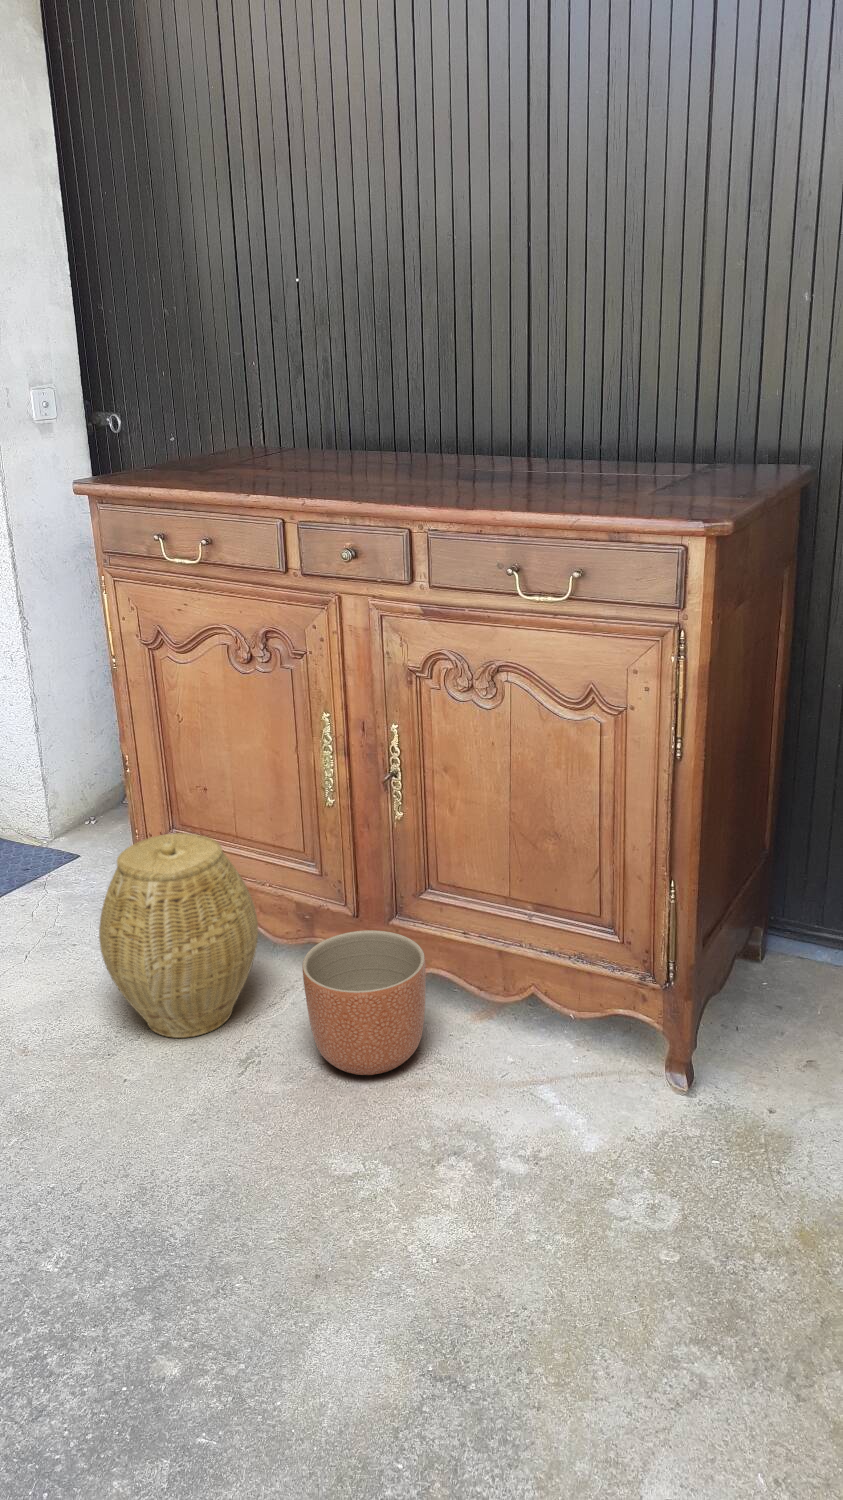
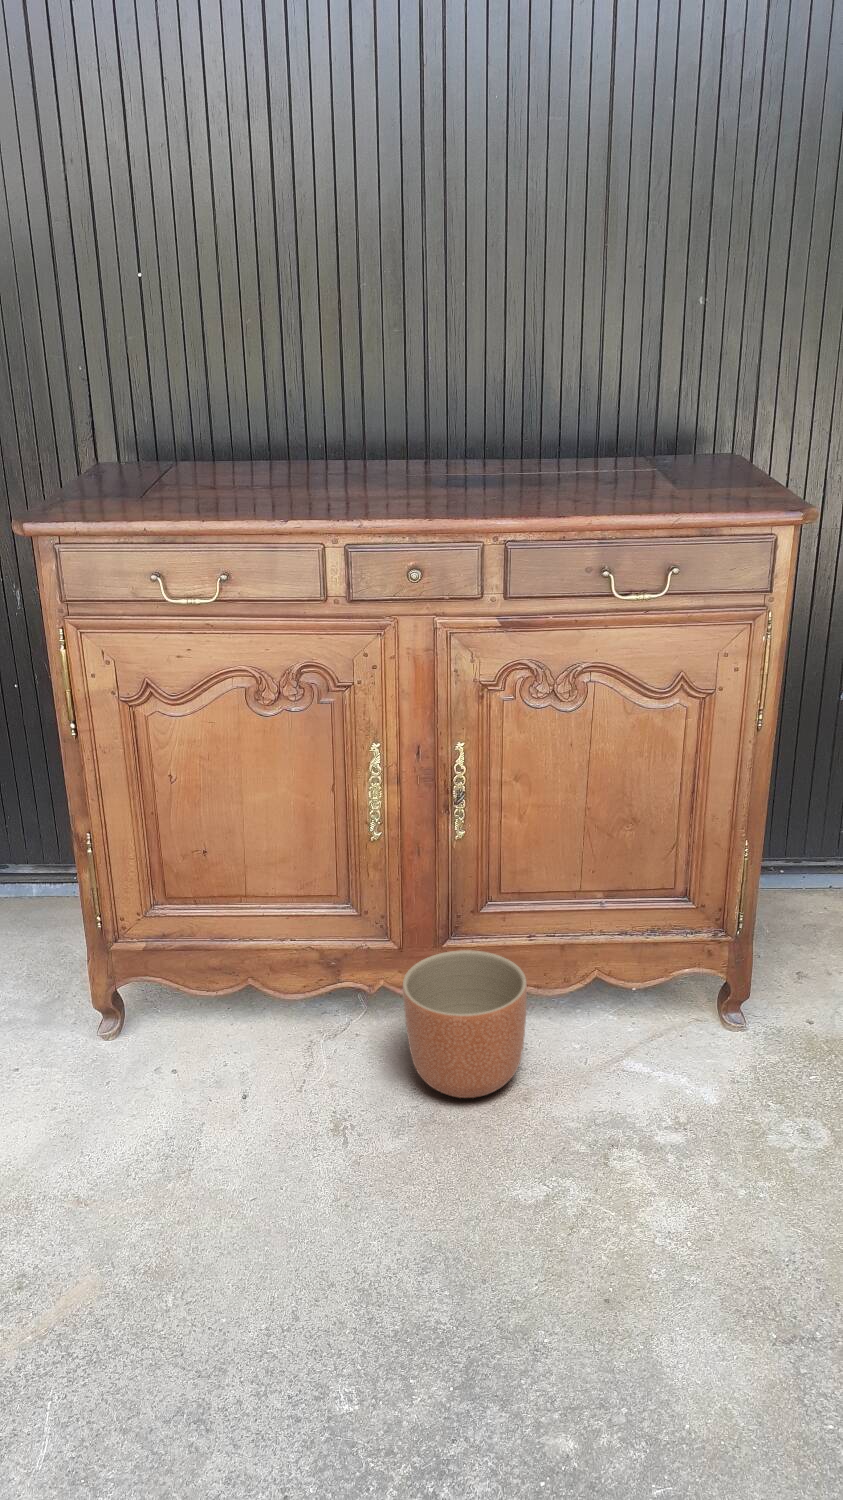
woven basket: present [99,833,258,1038] -> none [154,893,324,1117]

